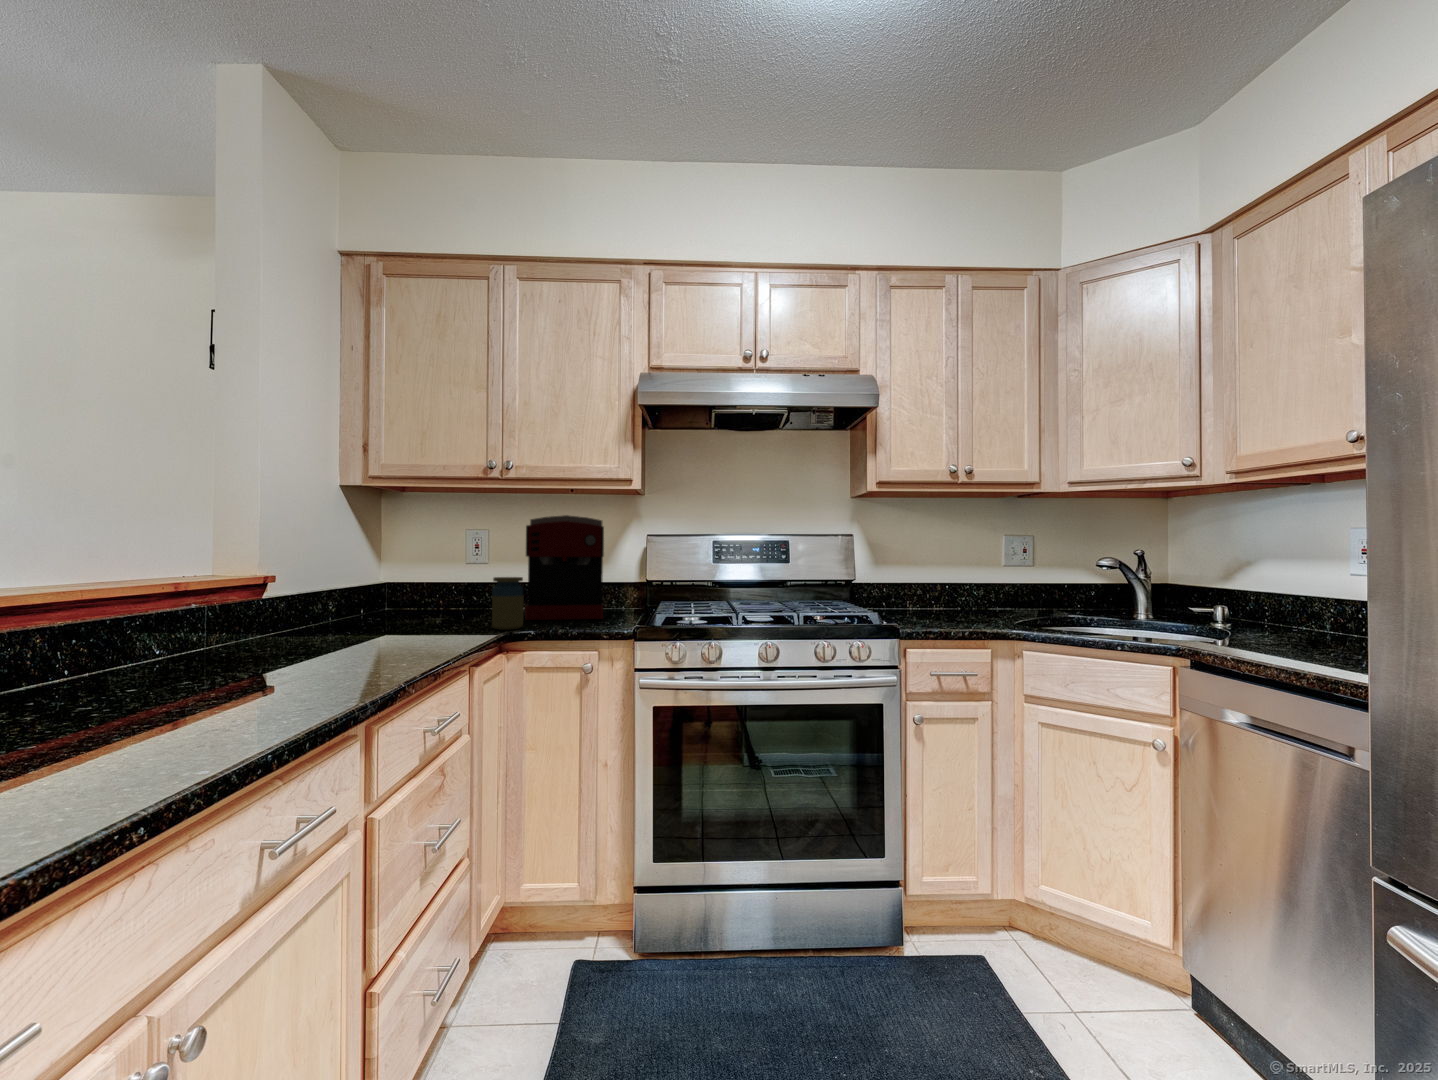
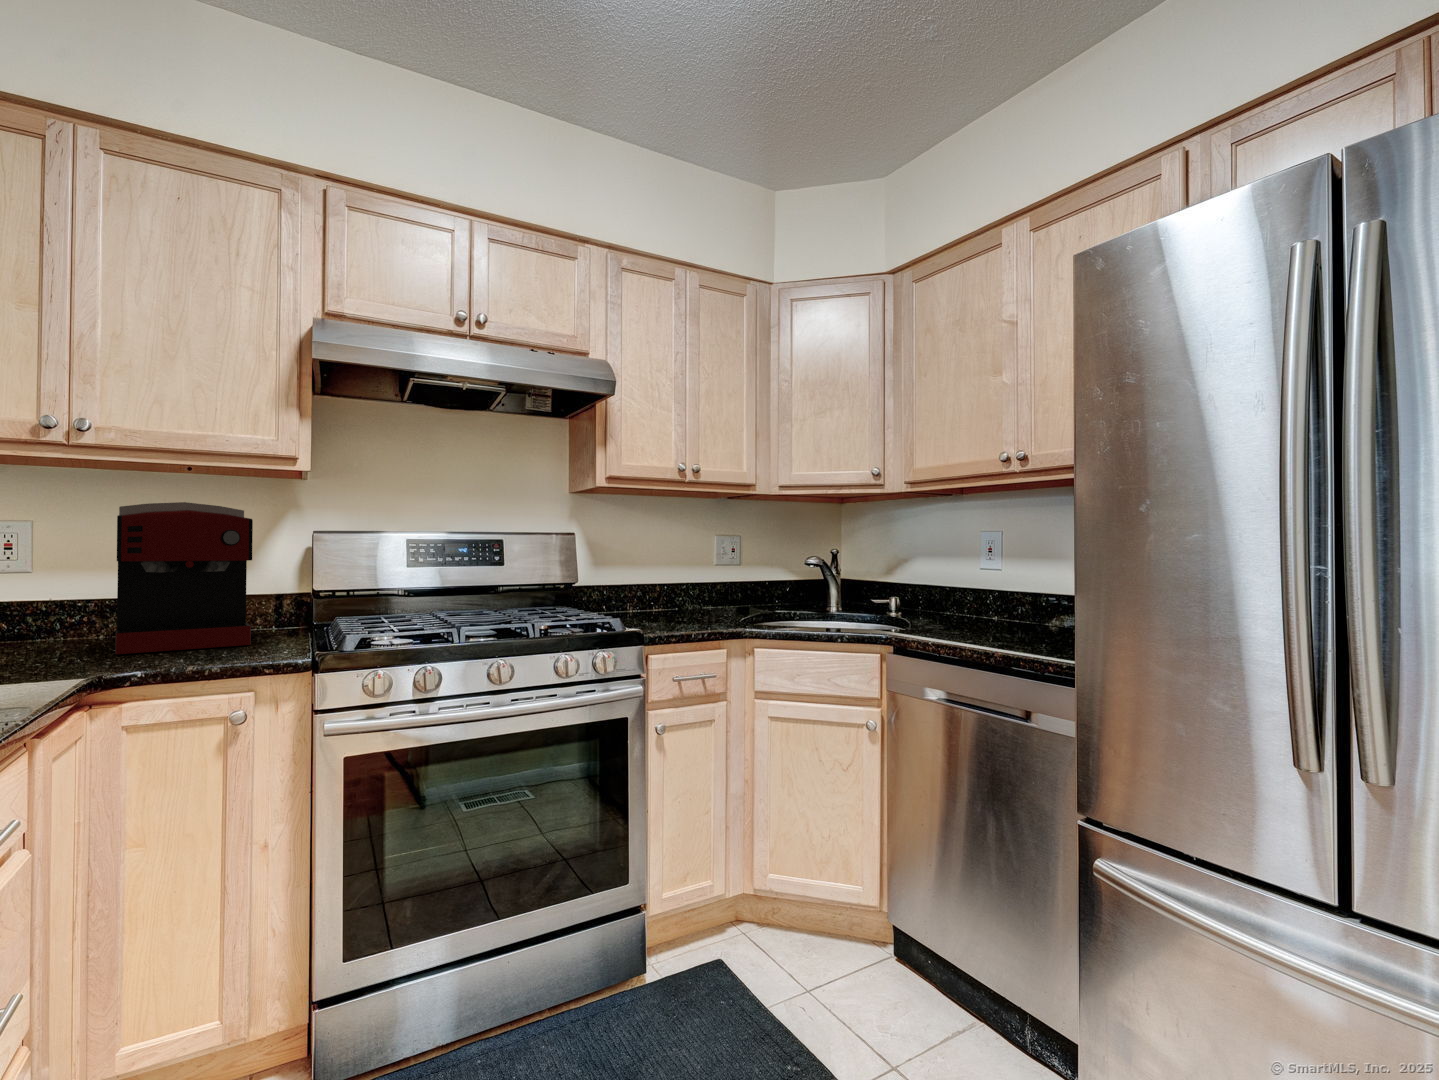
jar: present [492,577,524,630] -> none [59,592,119,673]

